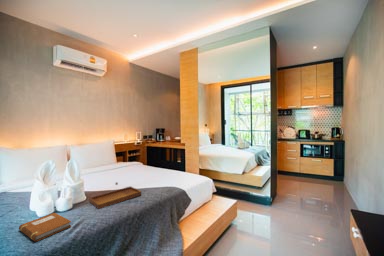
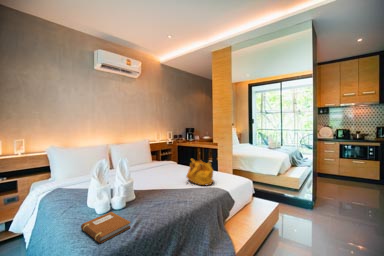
handbag: none [143,159,171,185] -> present [186,159,214,185]
tray: present [89,183,141,209] -> none [140,182,190,209]

